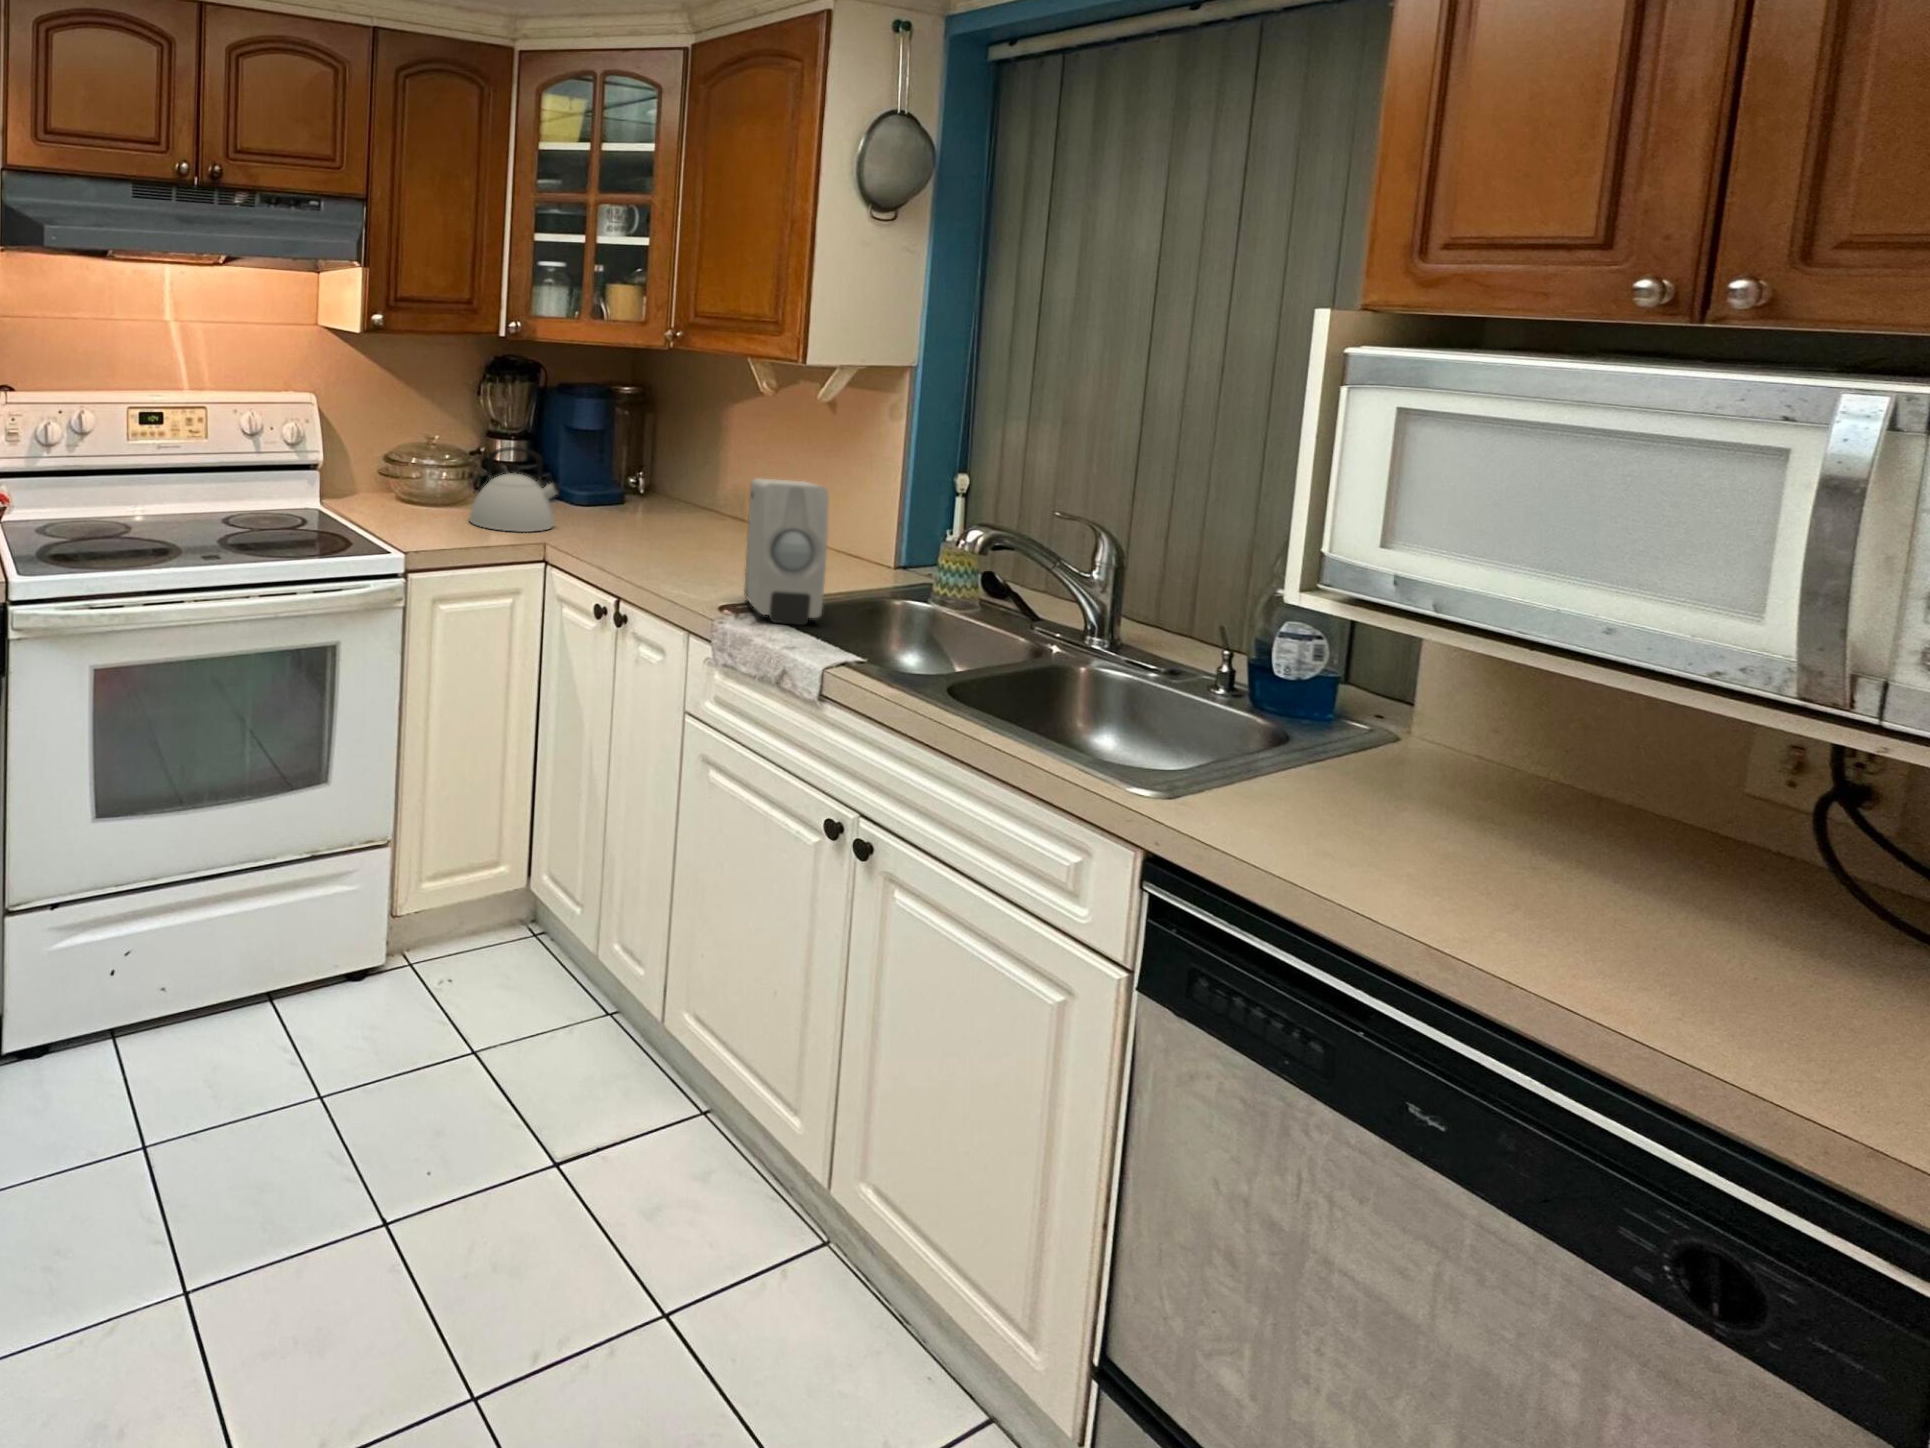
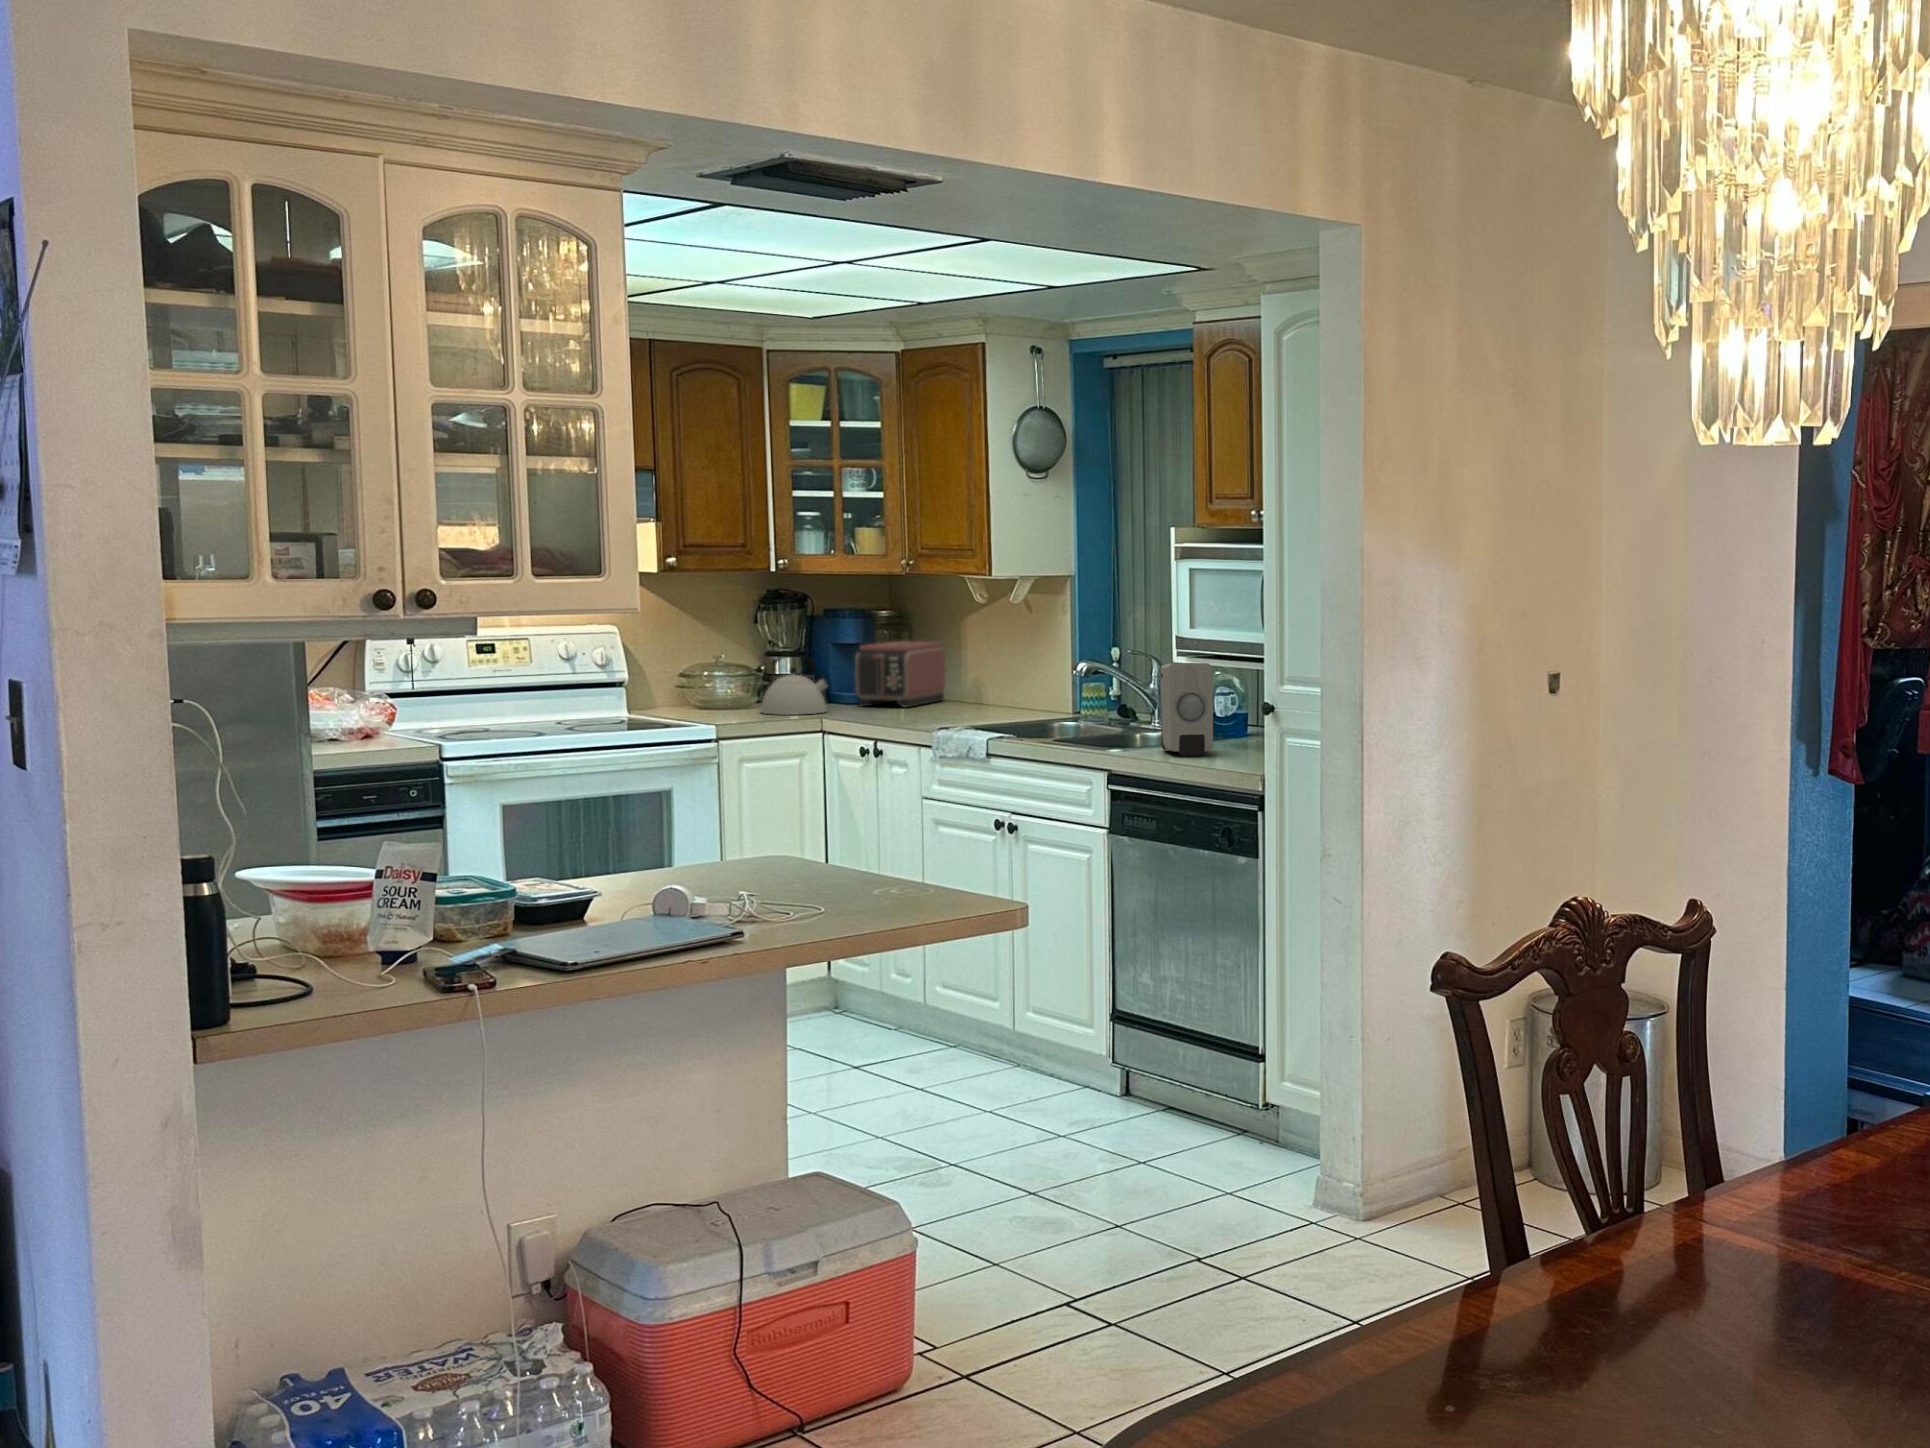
toaster: none [593,429,706,525] -> present [855,641,945,707]
soap dispenser: present [744,479,829,625] -> present [1160,663,1213,756]

